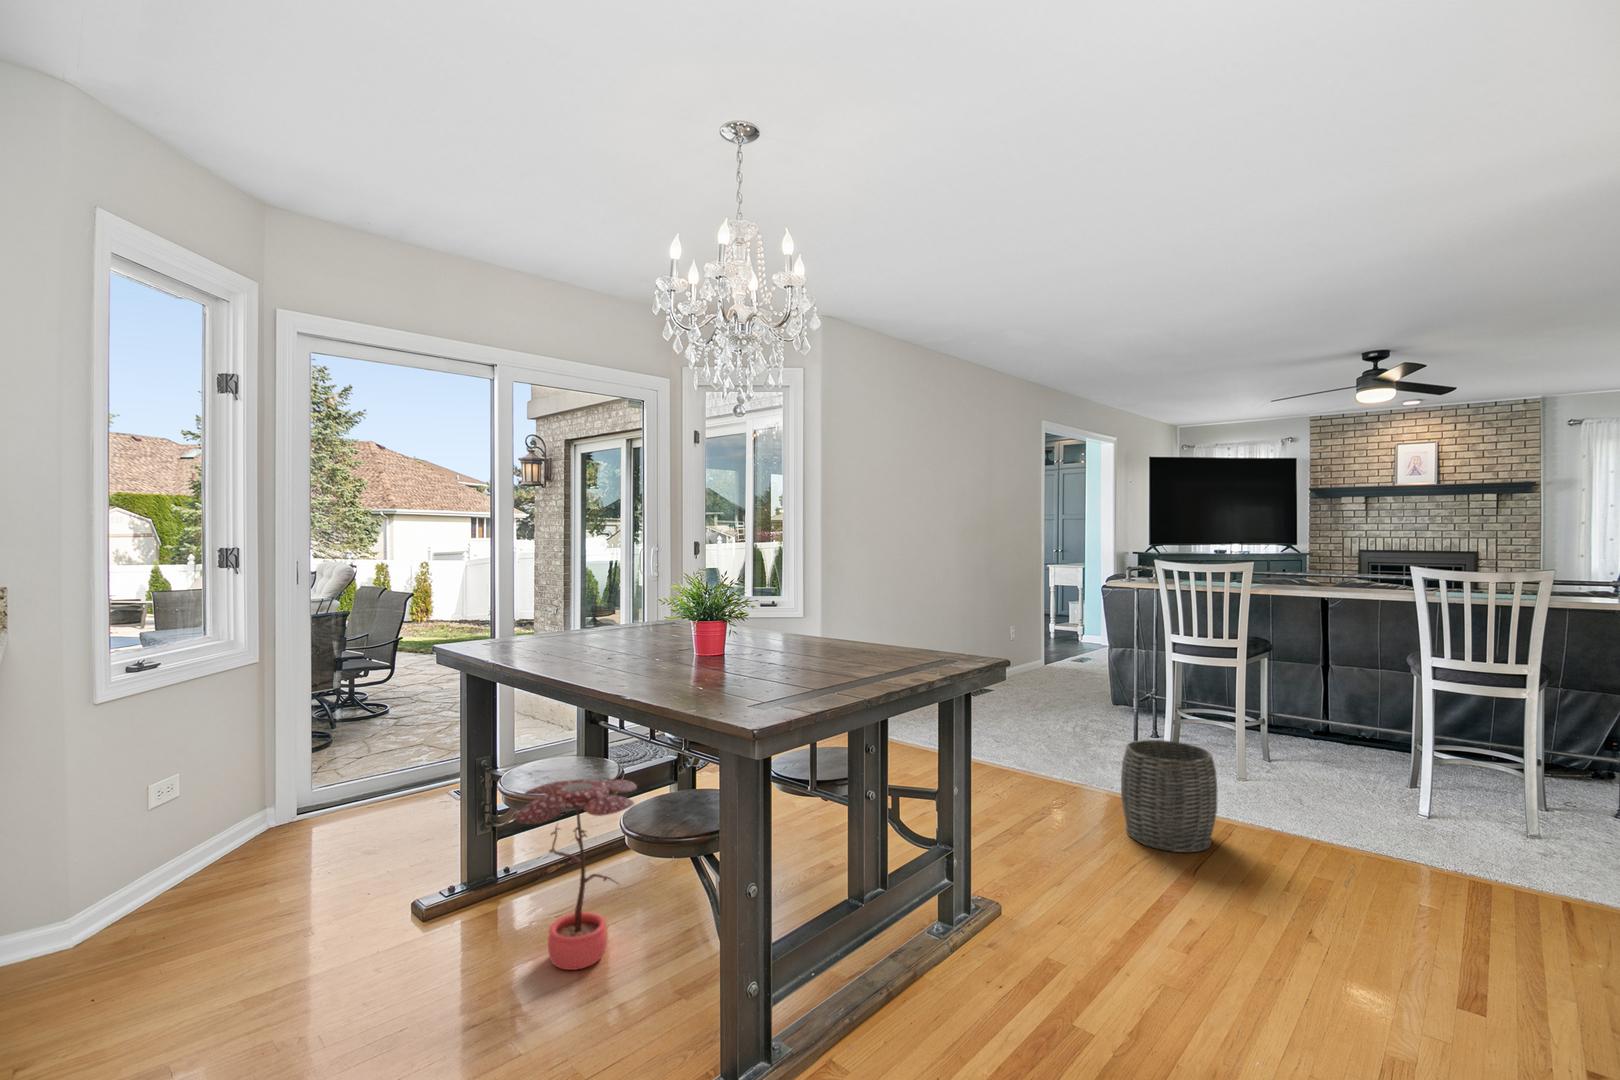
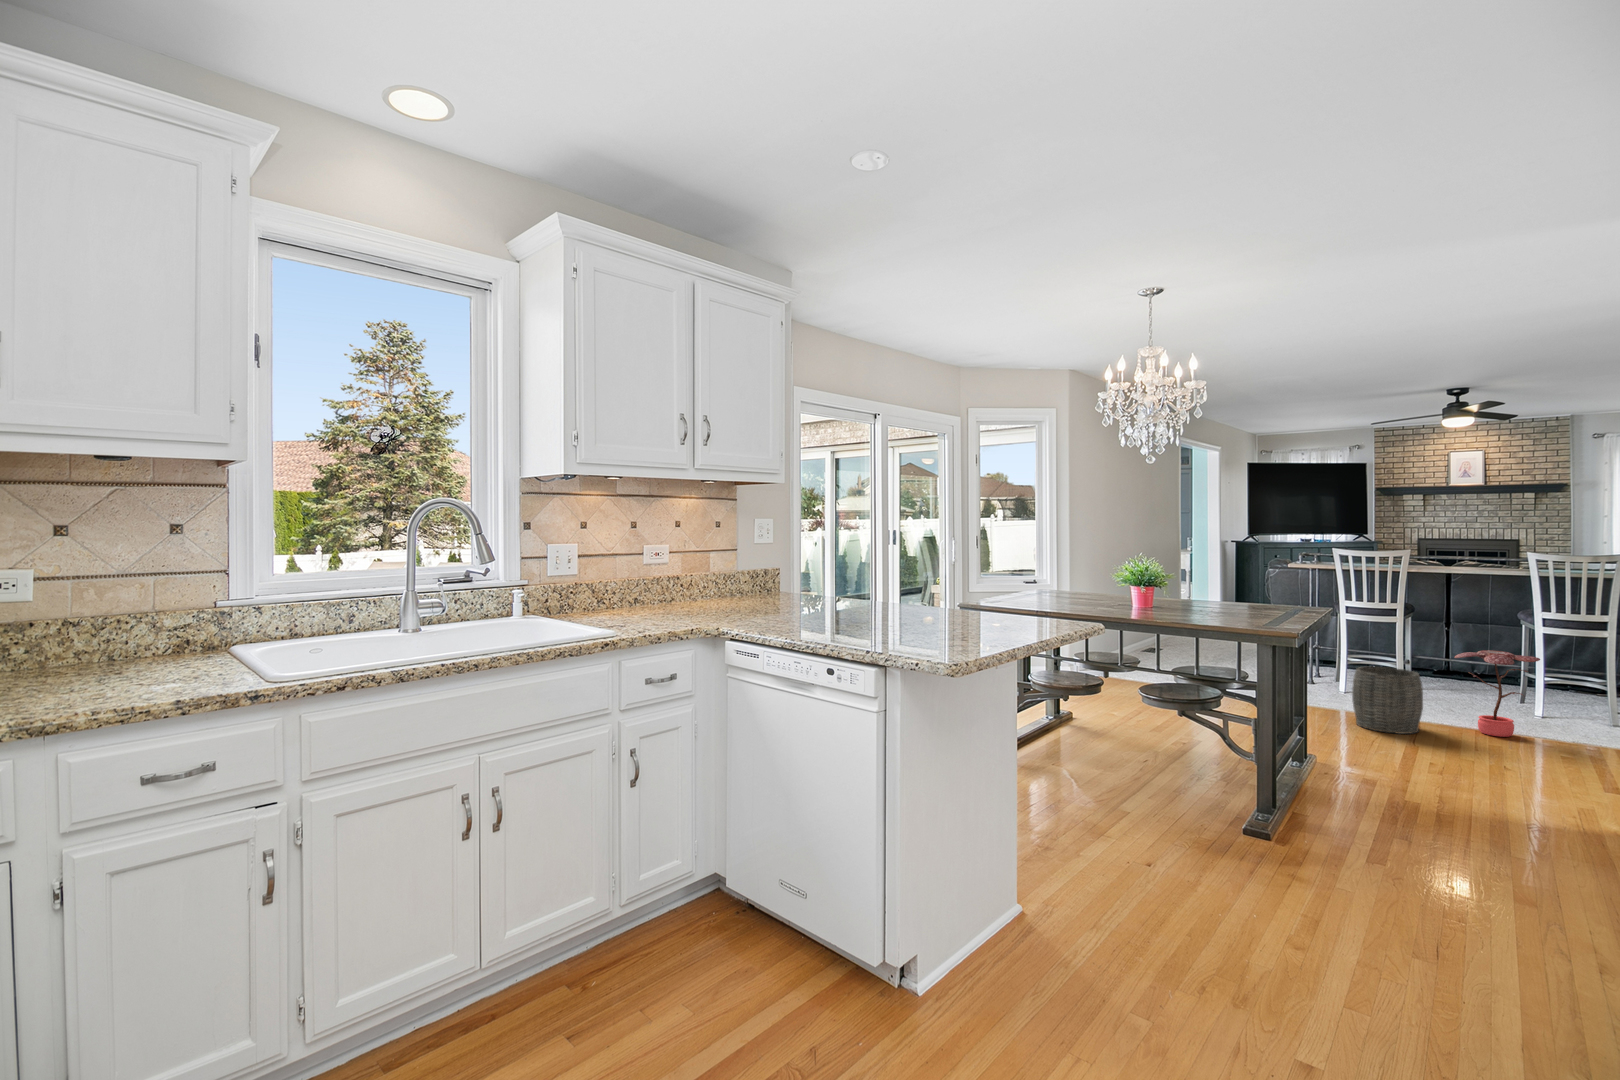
potted plant: present [515,779,637,970] -> present [1455,650,1540,737]

